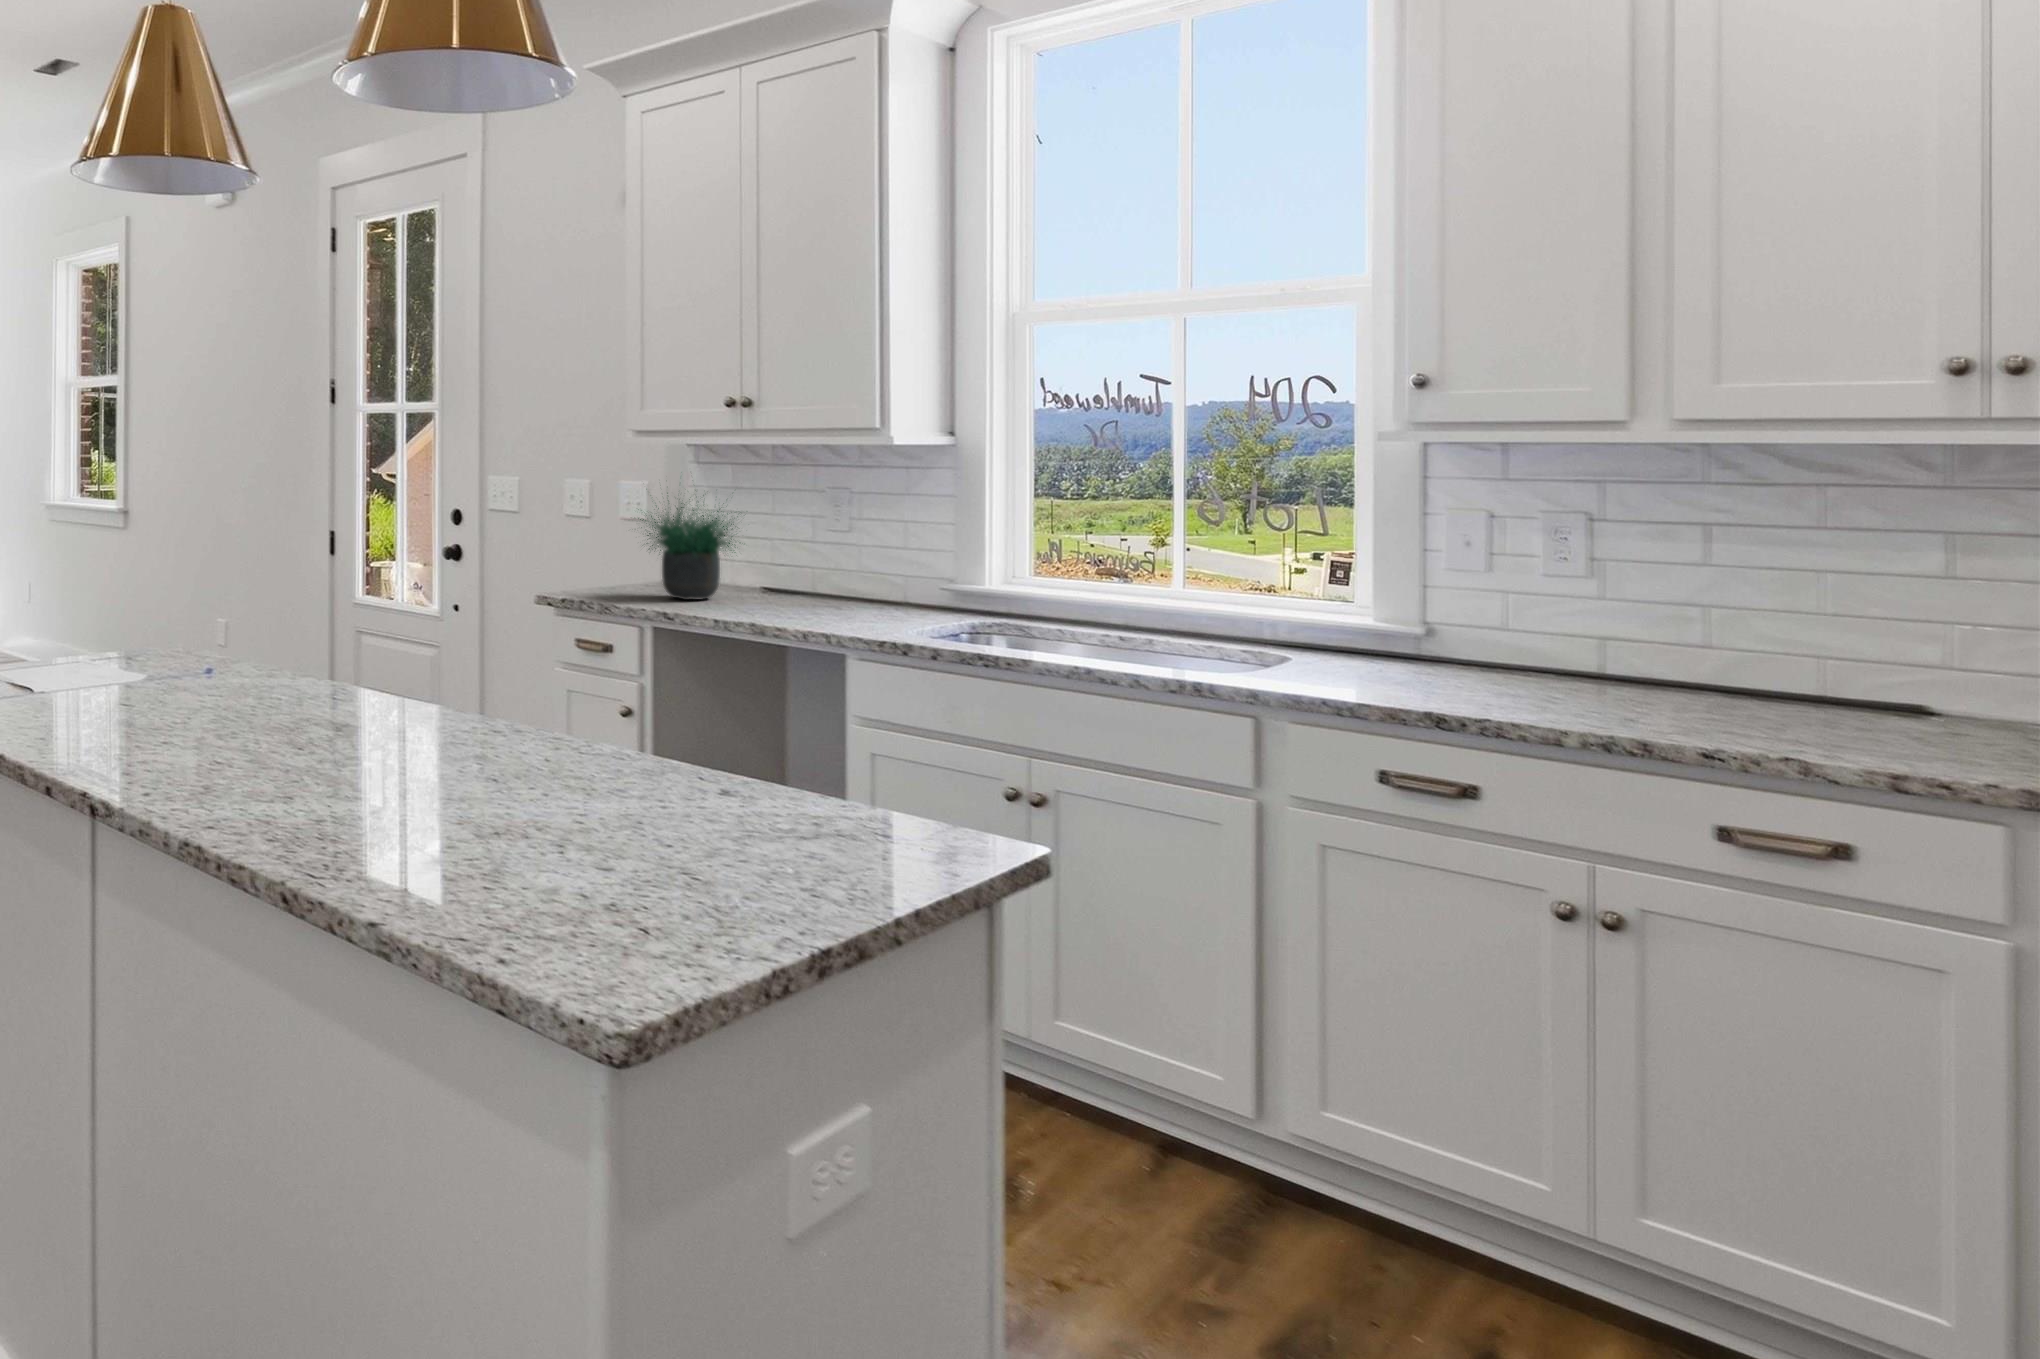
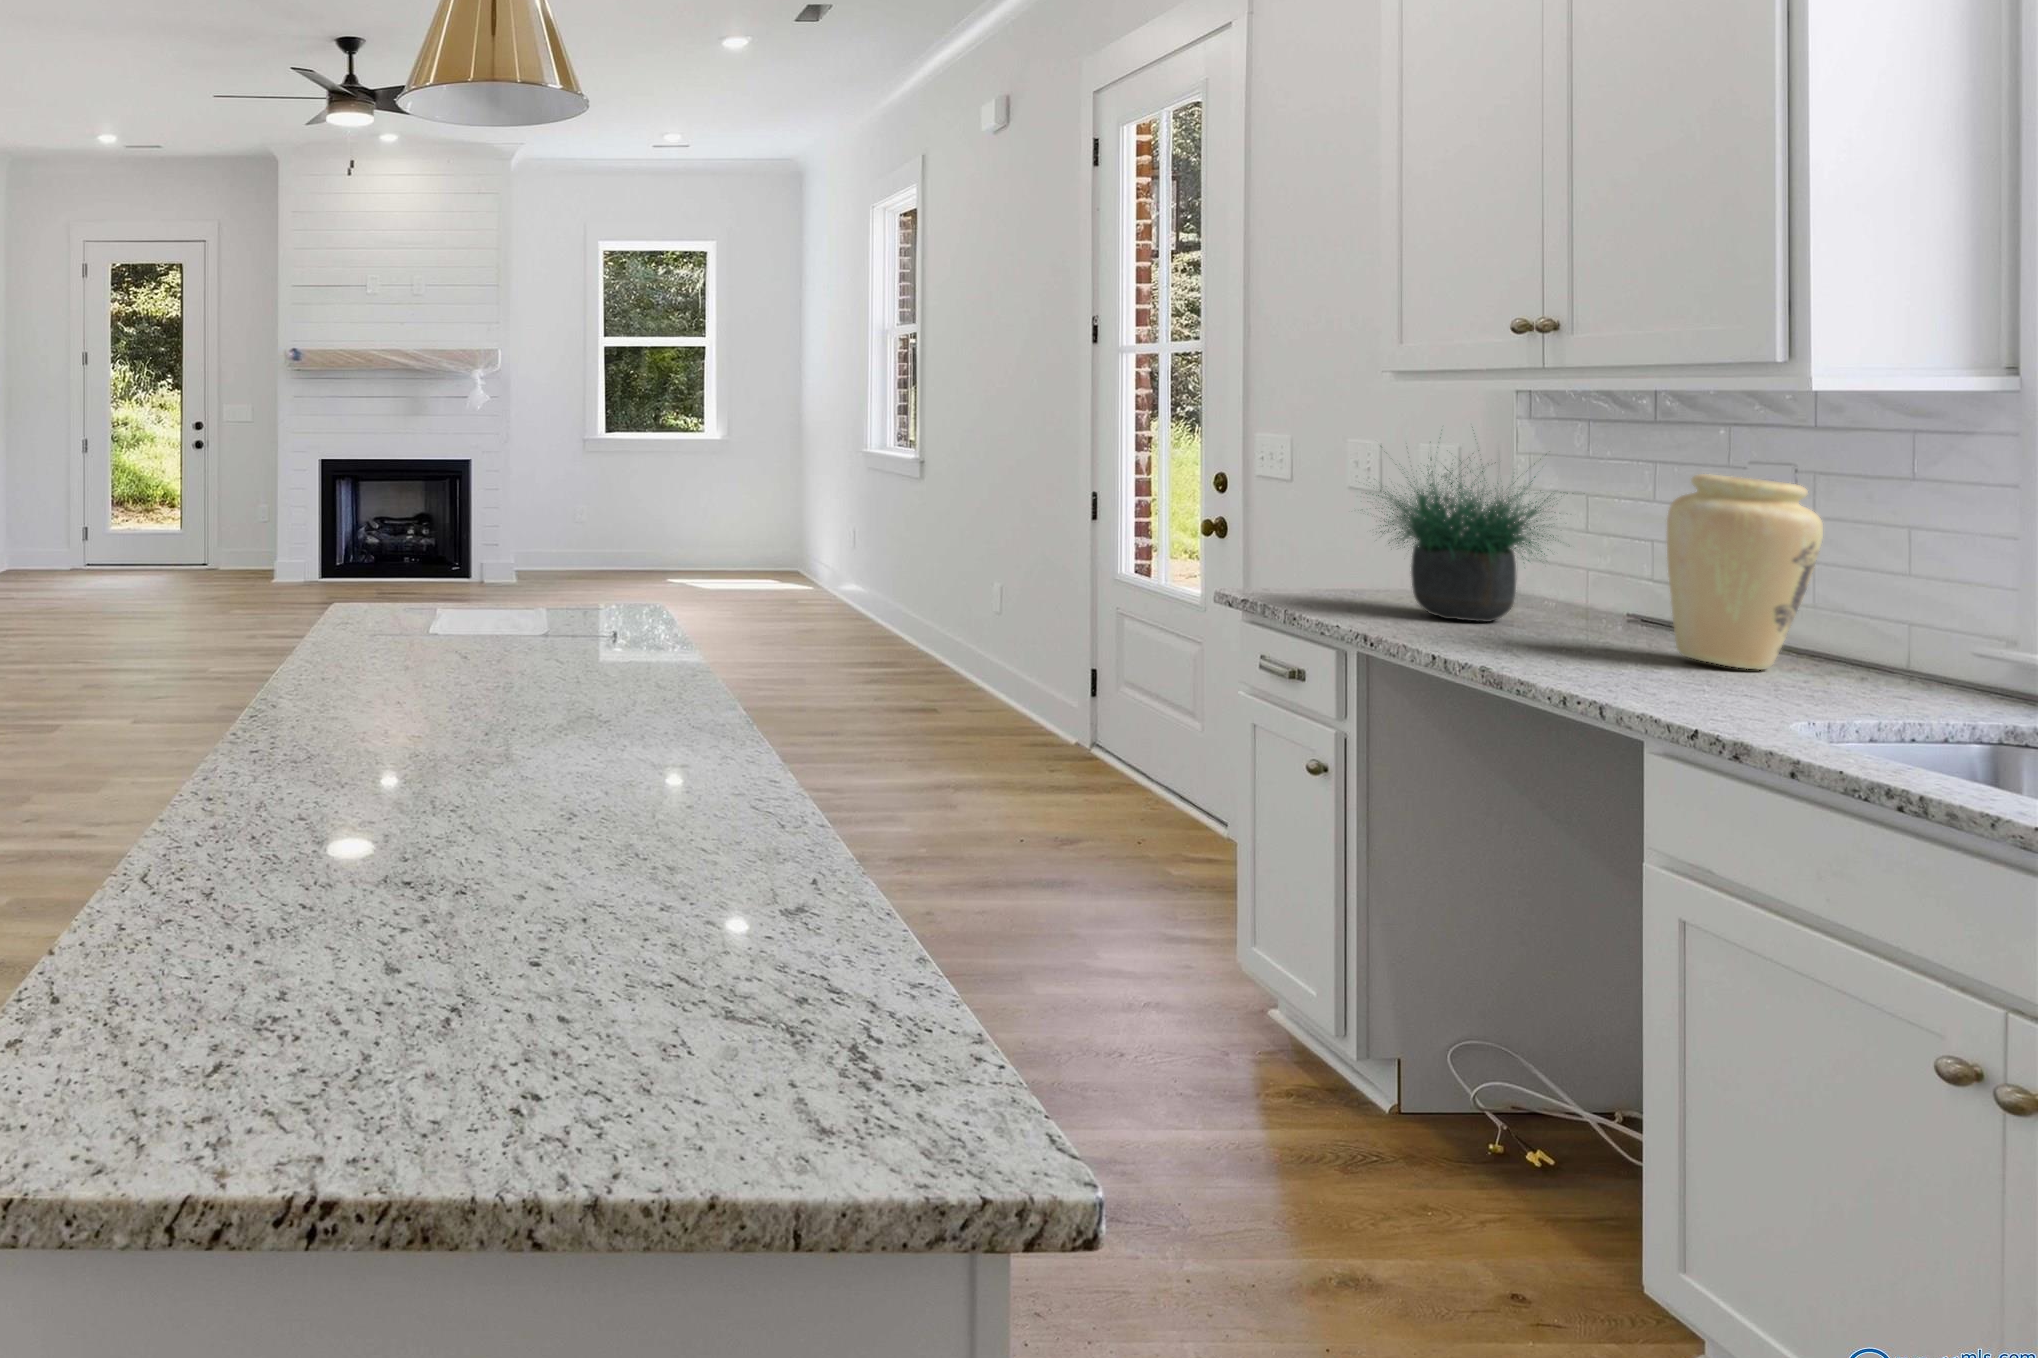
vase: none [813,496,883,610] -> present [1667,474,1823,670]

